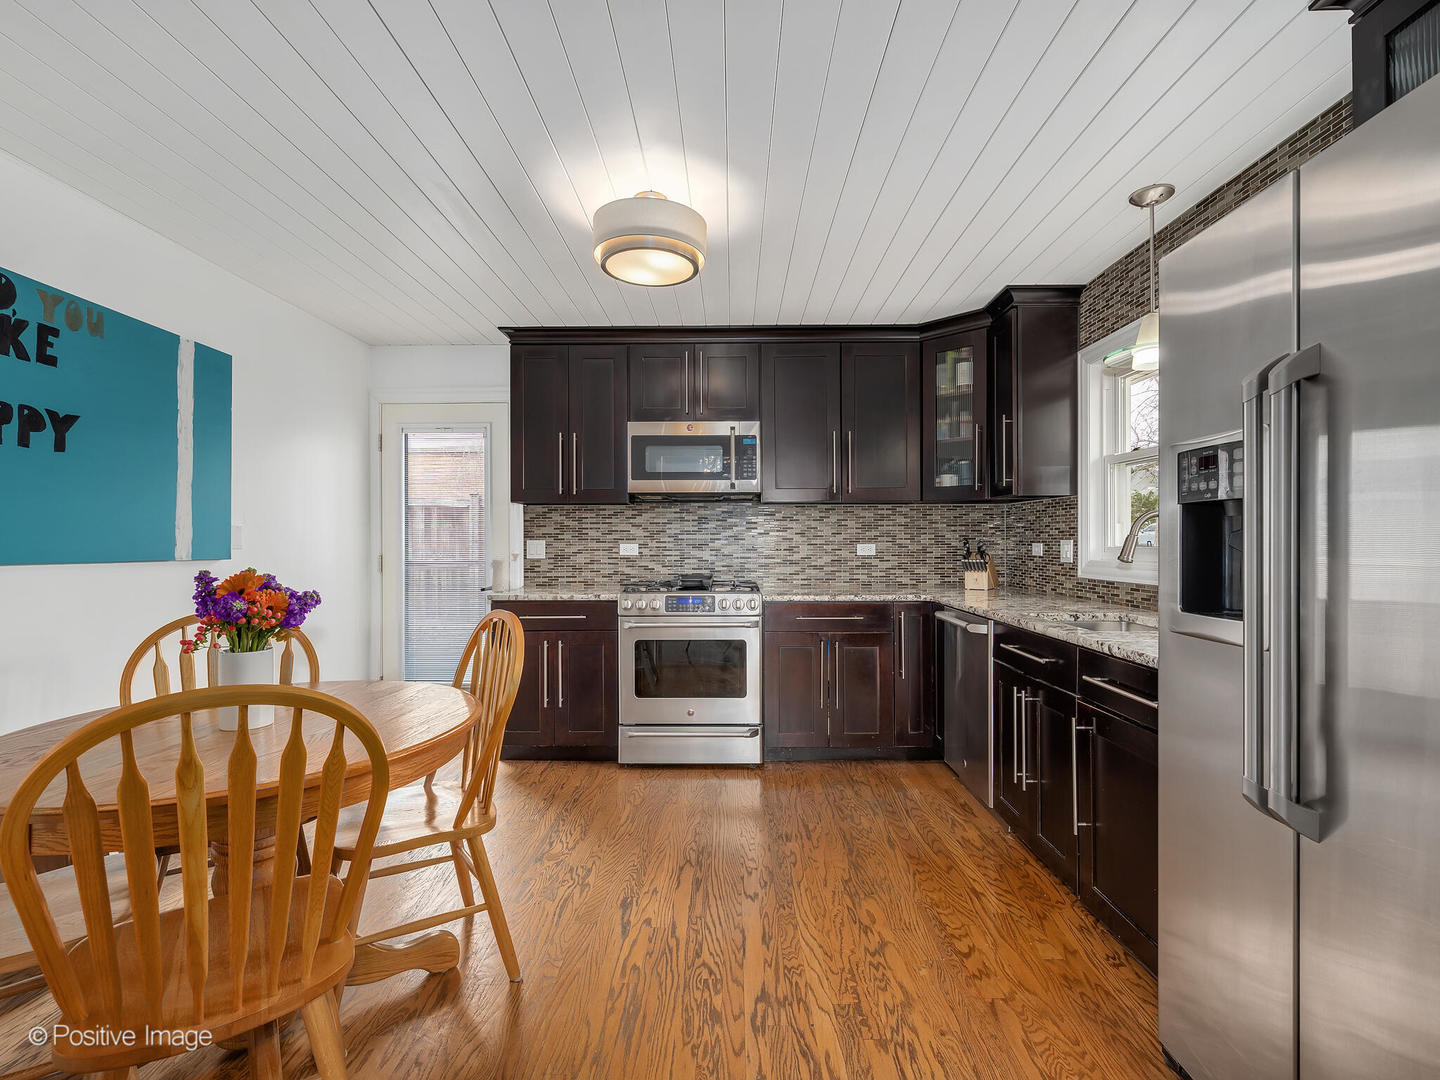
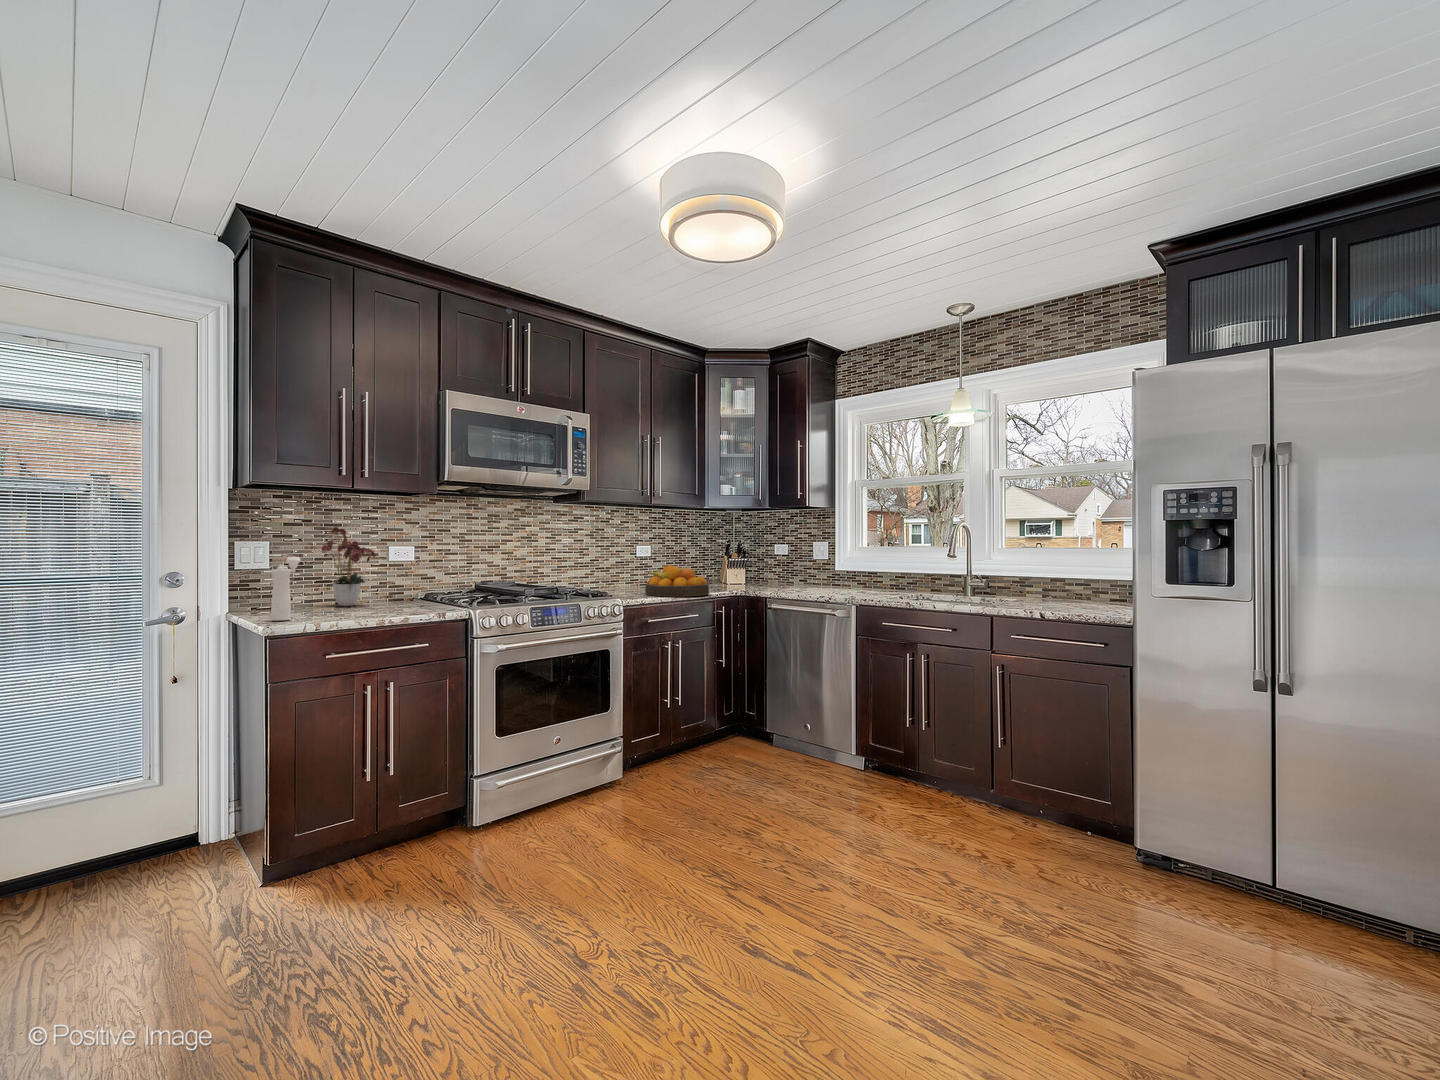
flower arrangement: none [559,528,589,585] -> present [322,527,376,606]
fruit bowl: none [806,564,871,597] -> present [645,565,709,596]

